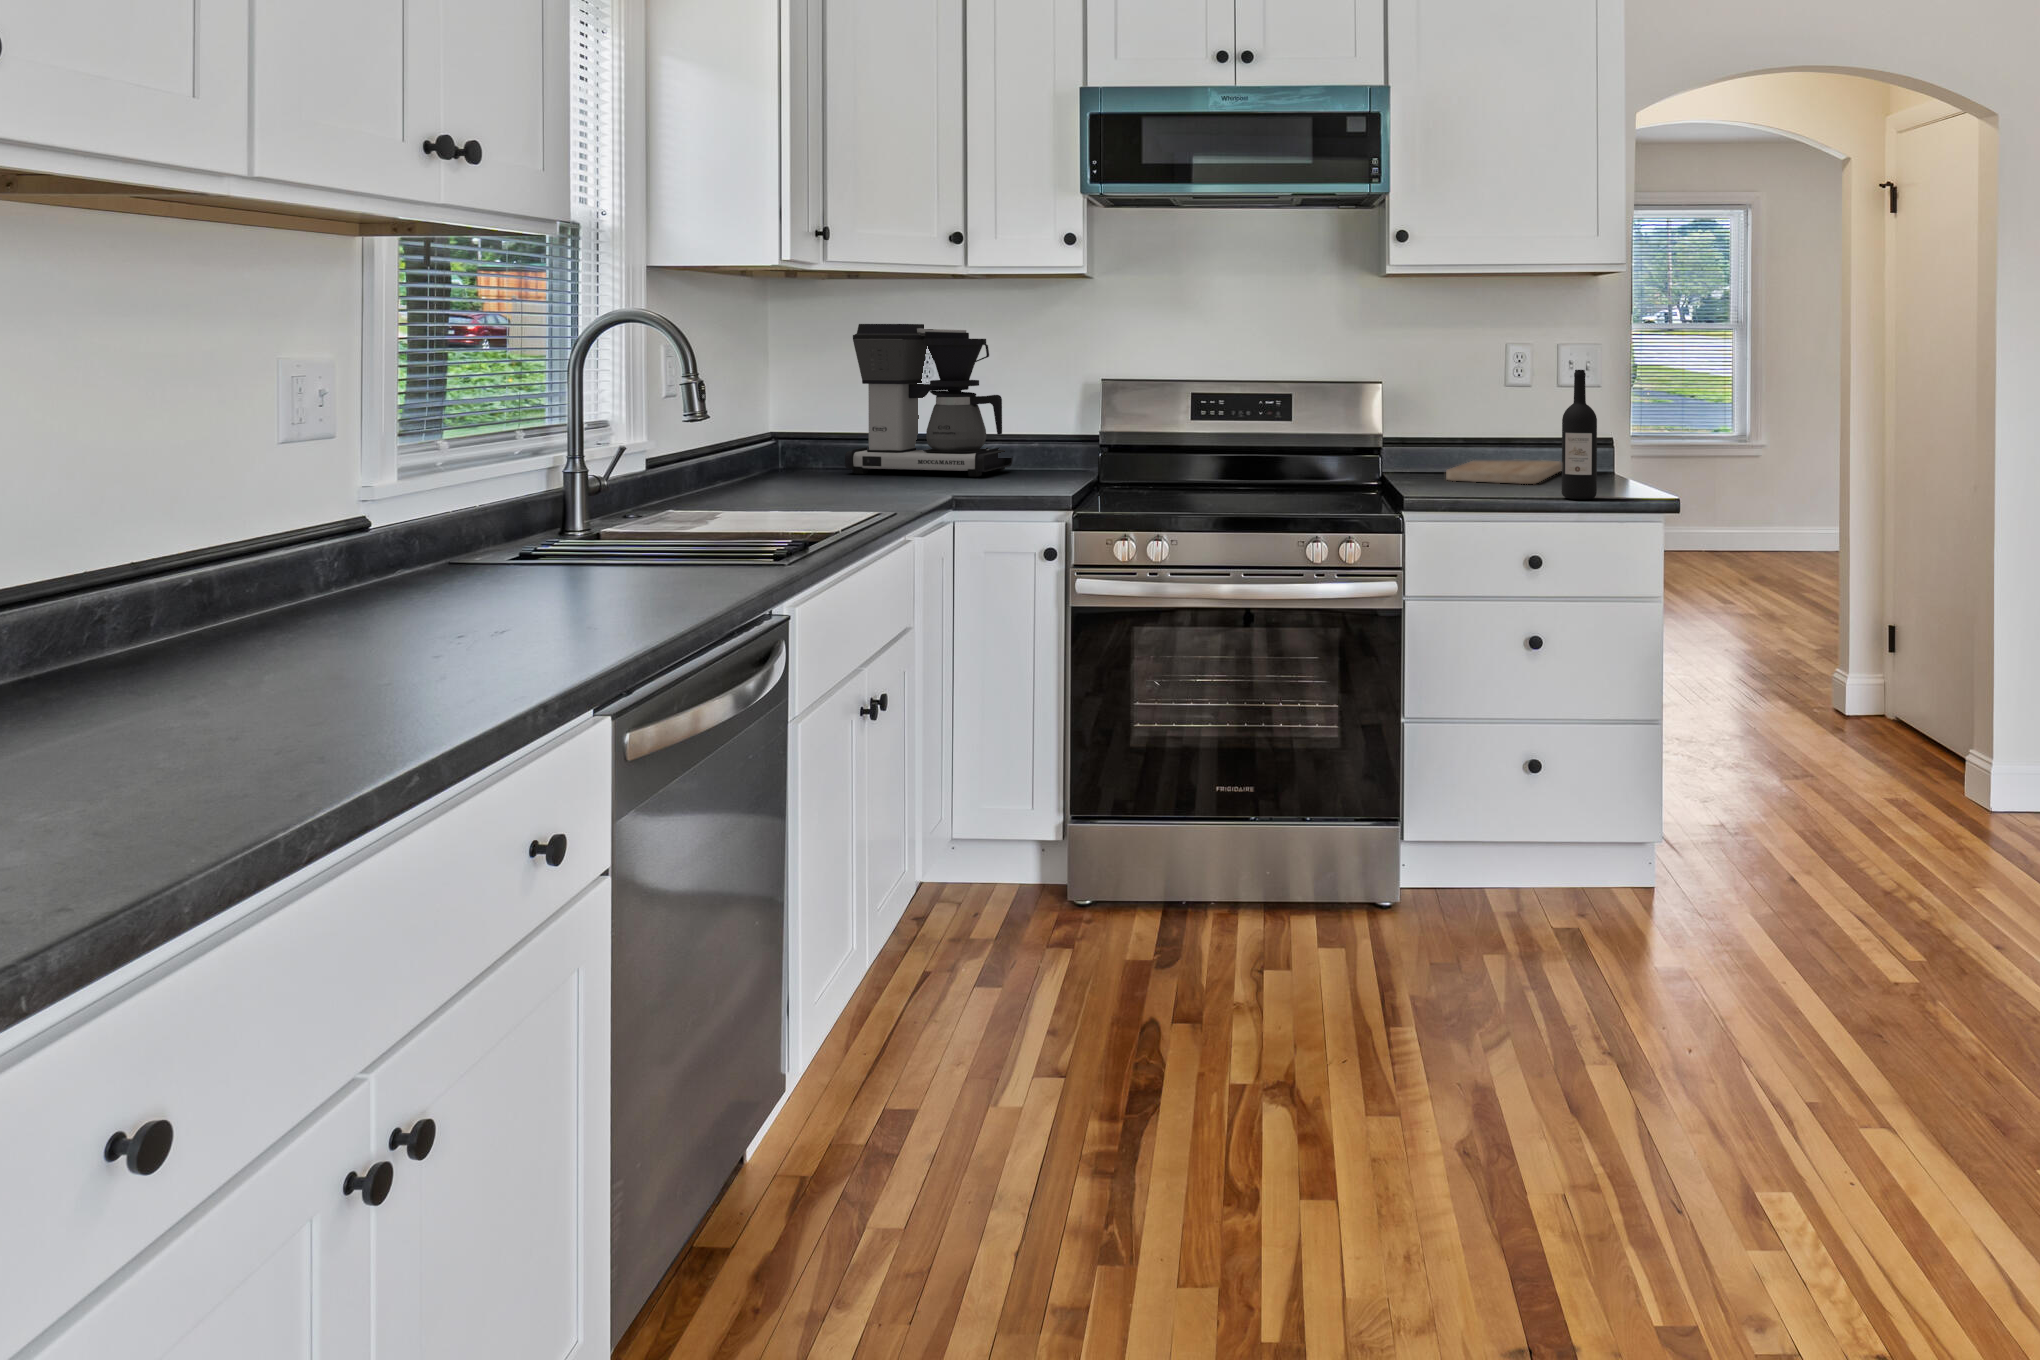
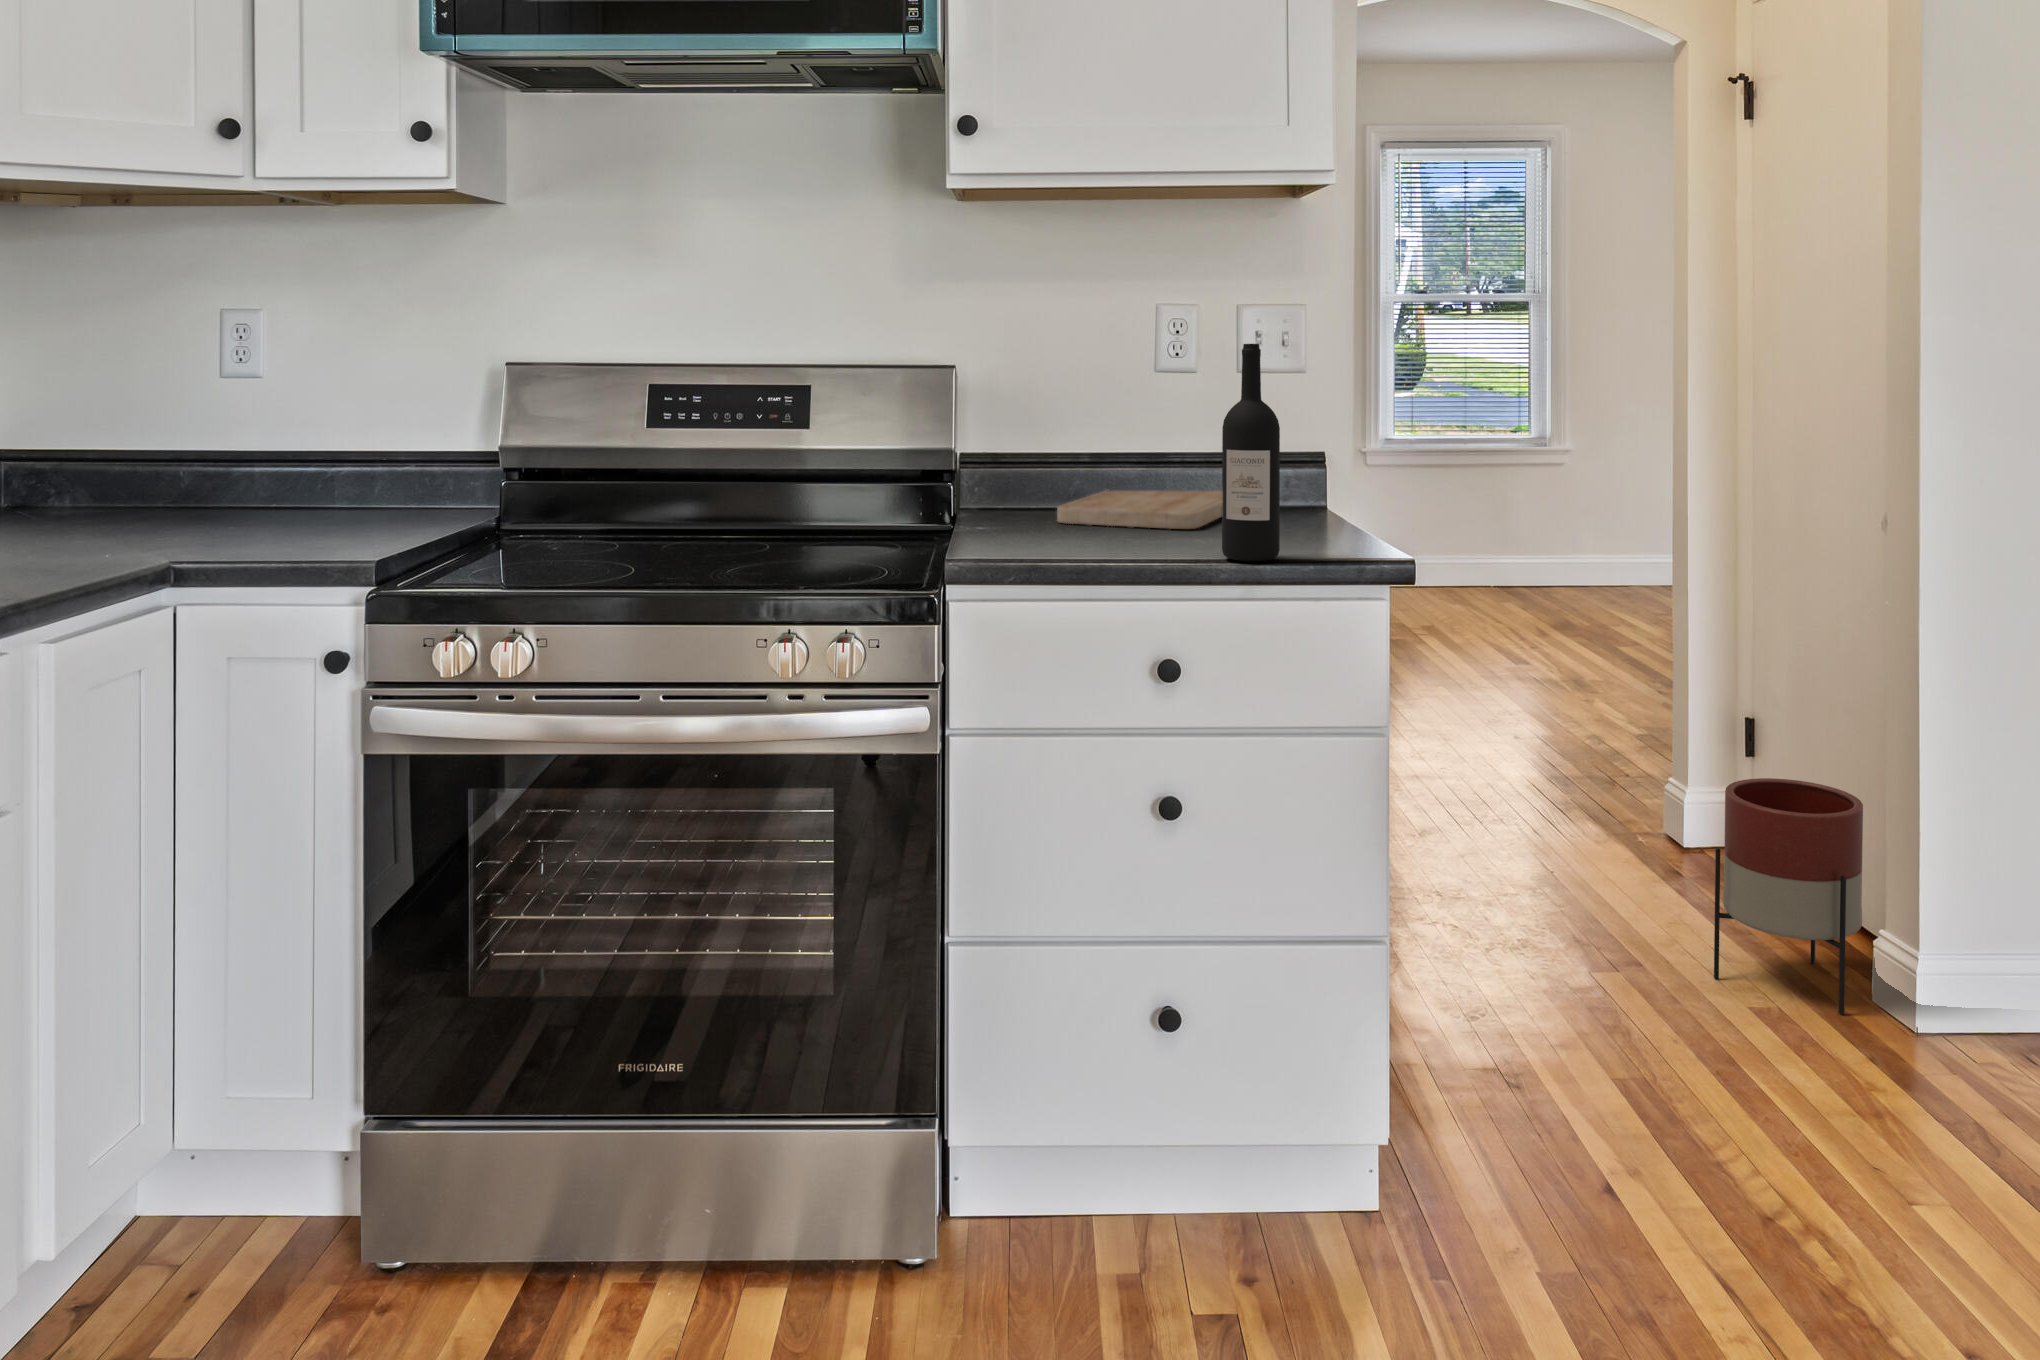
coffee maker: present [845,324,1012,477] -> none [86,274,375,522]
planter: none [1862,655,1960,803] -> present [1714,778,1863,1014]

